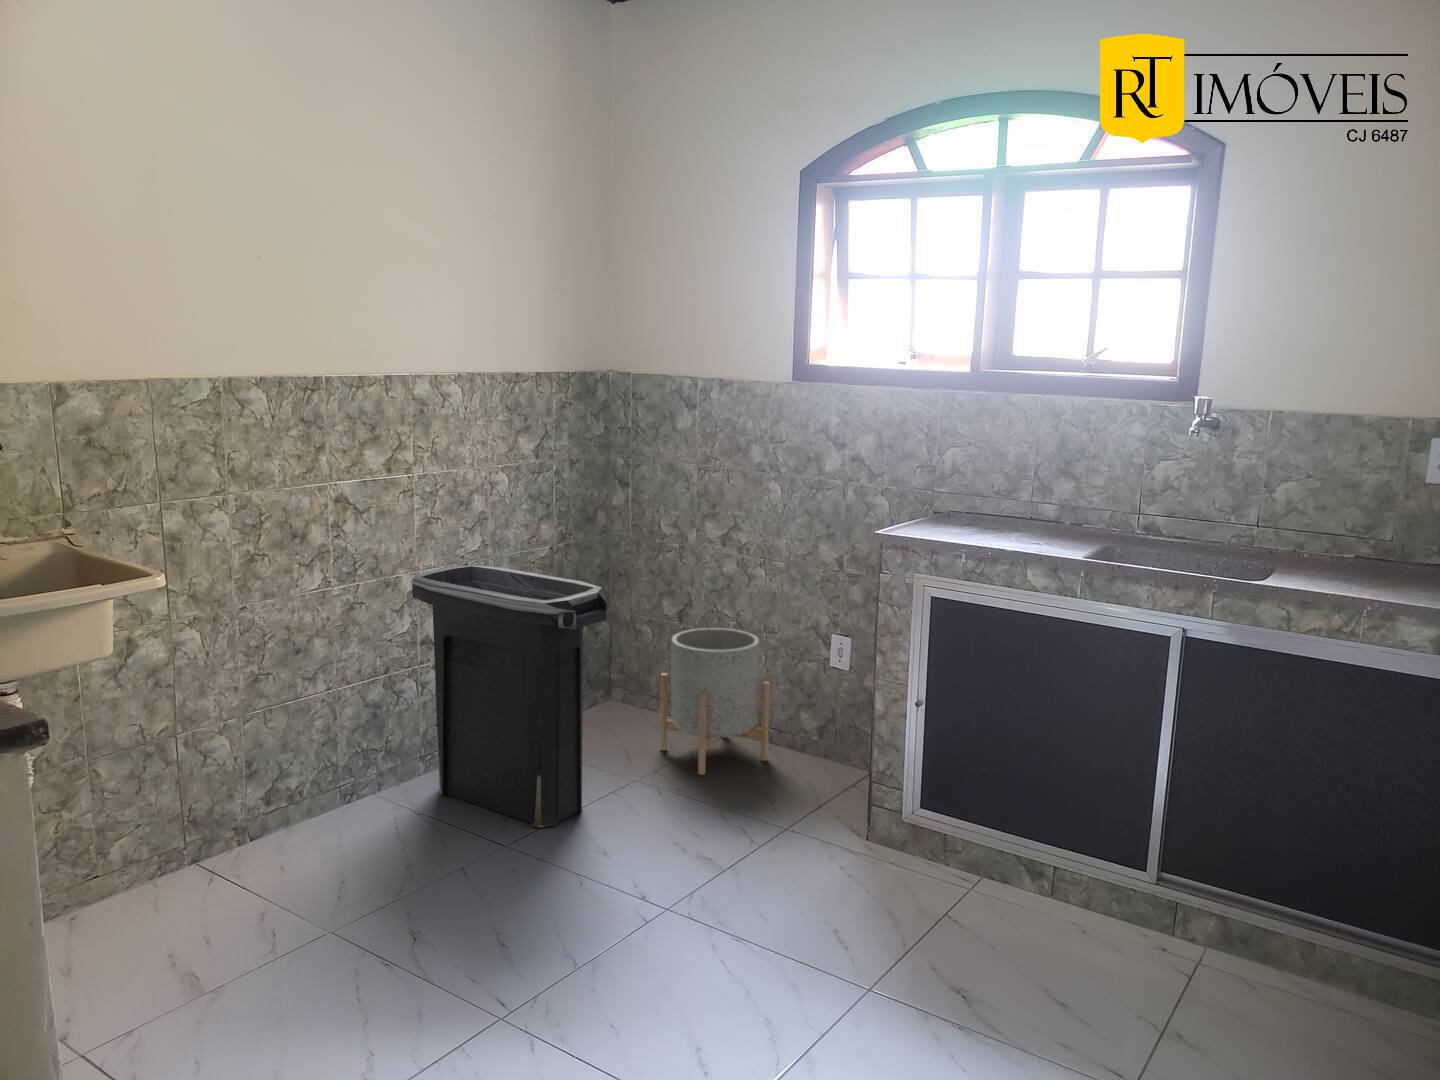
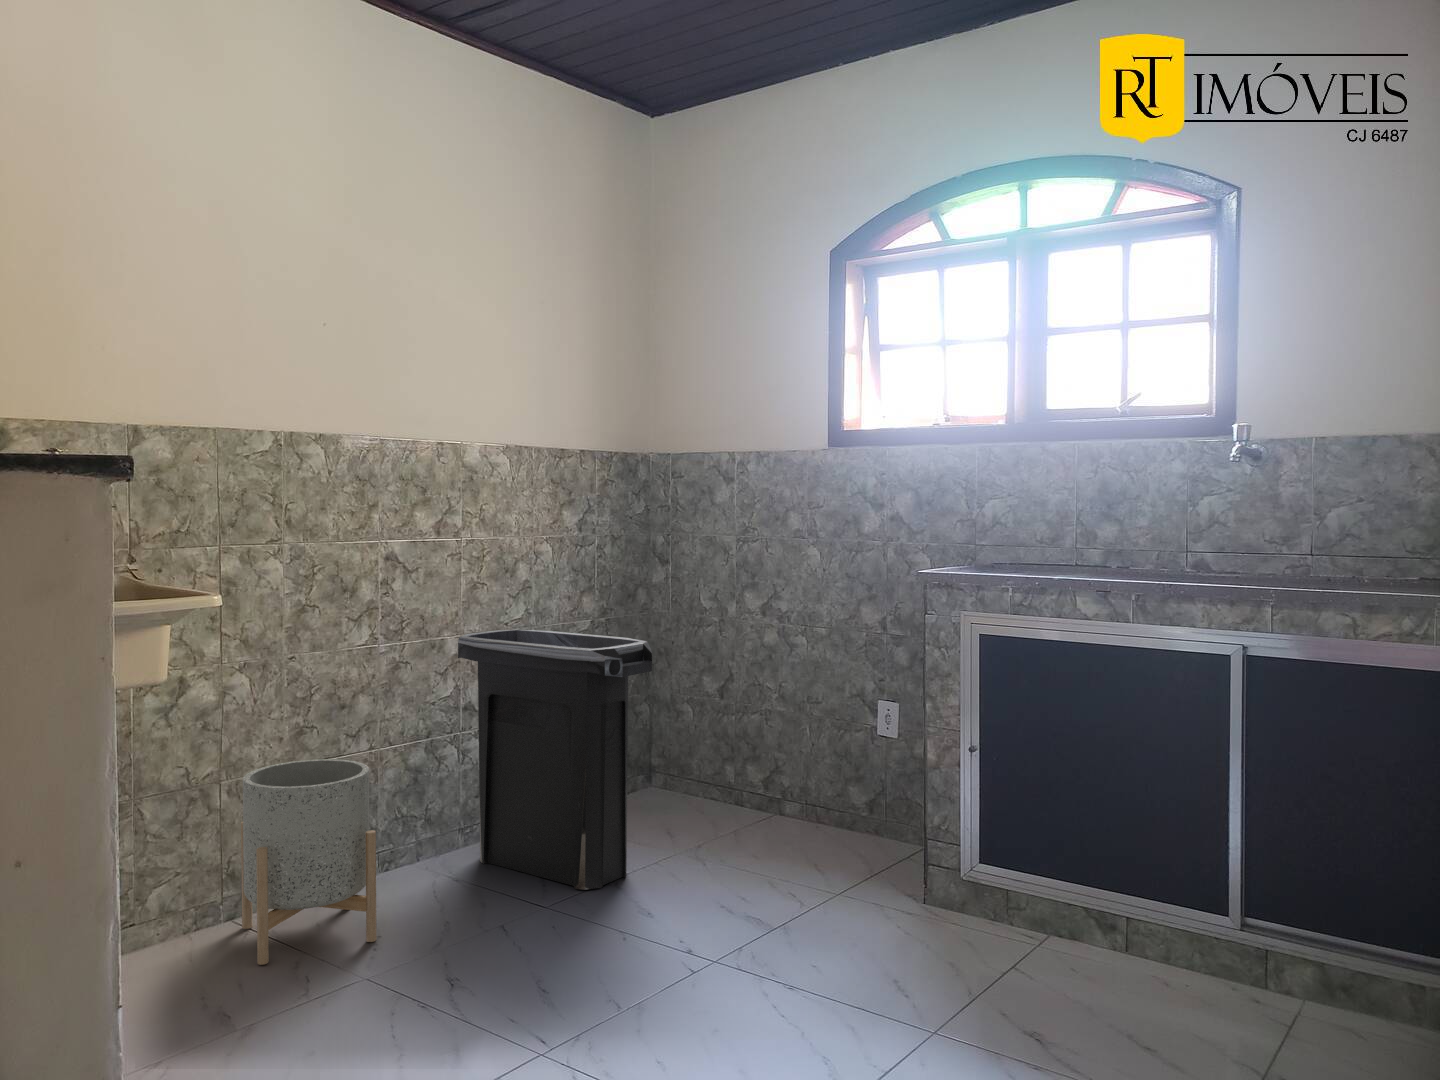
planter: present [660,628,770,775] -> present [241,759,377,965]

